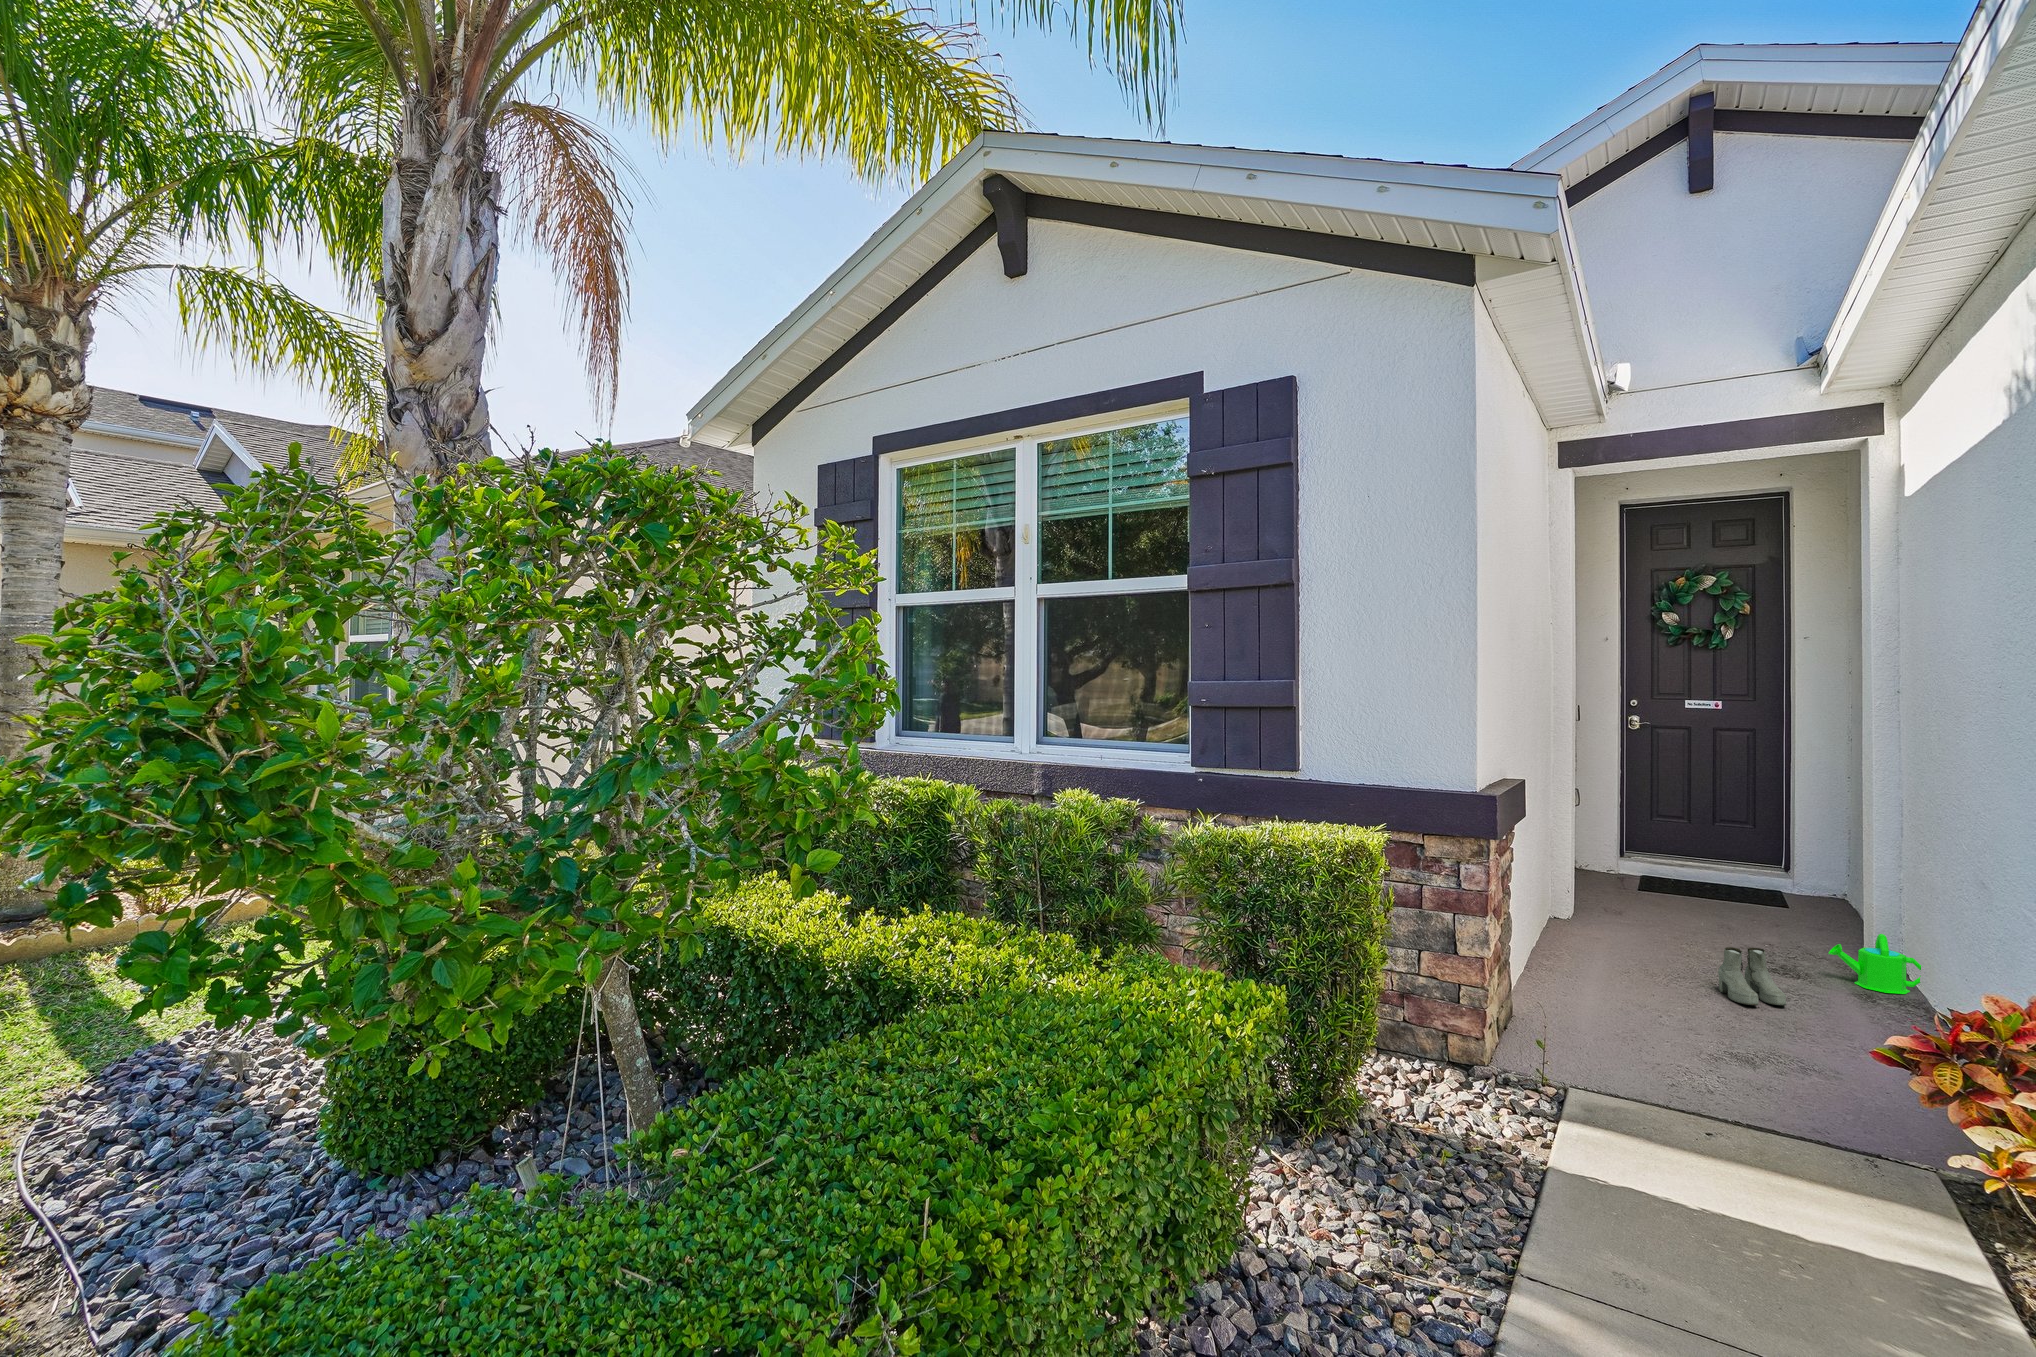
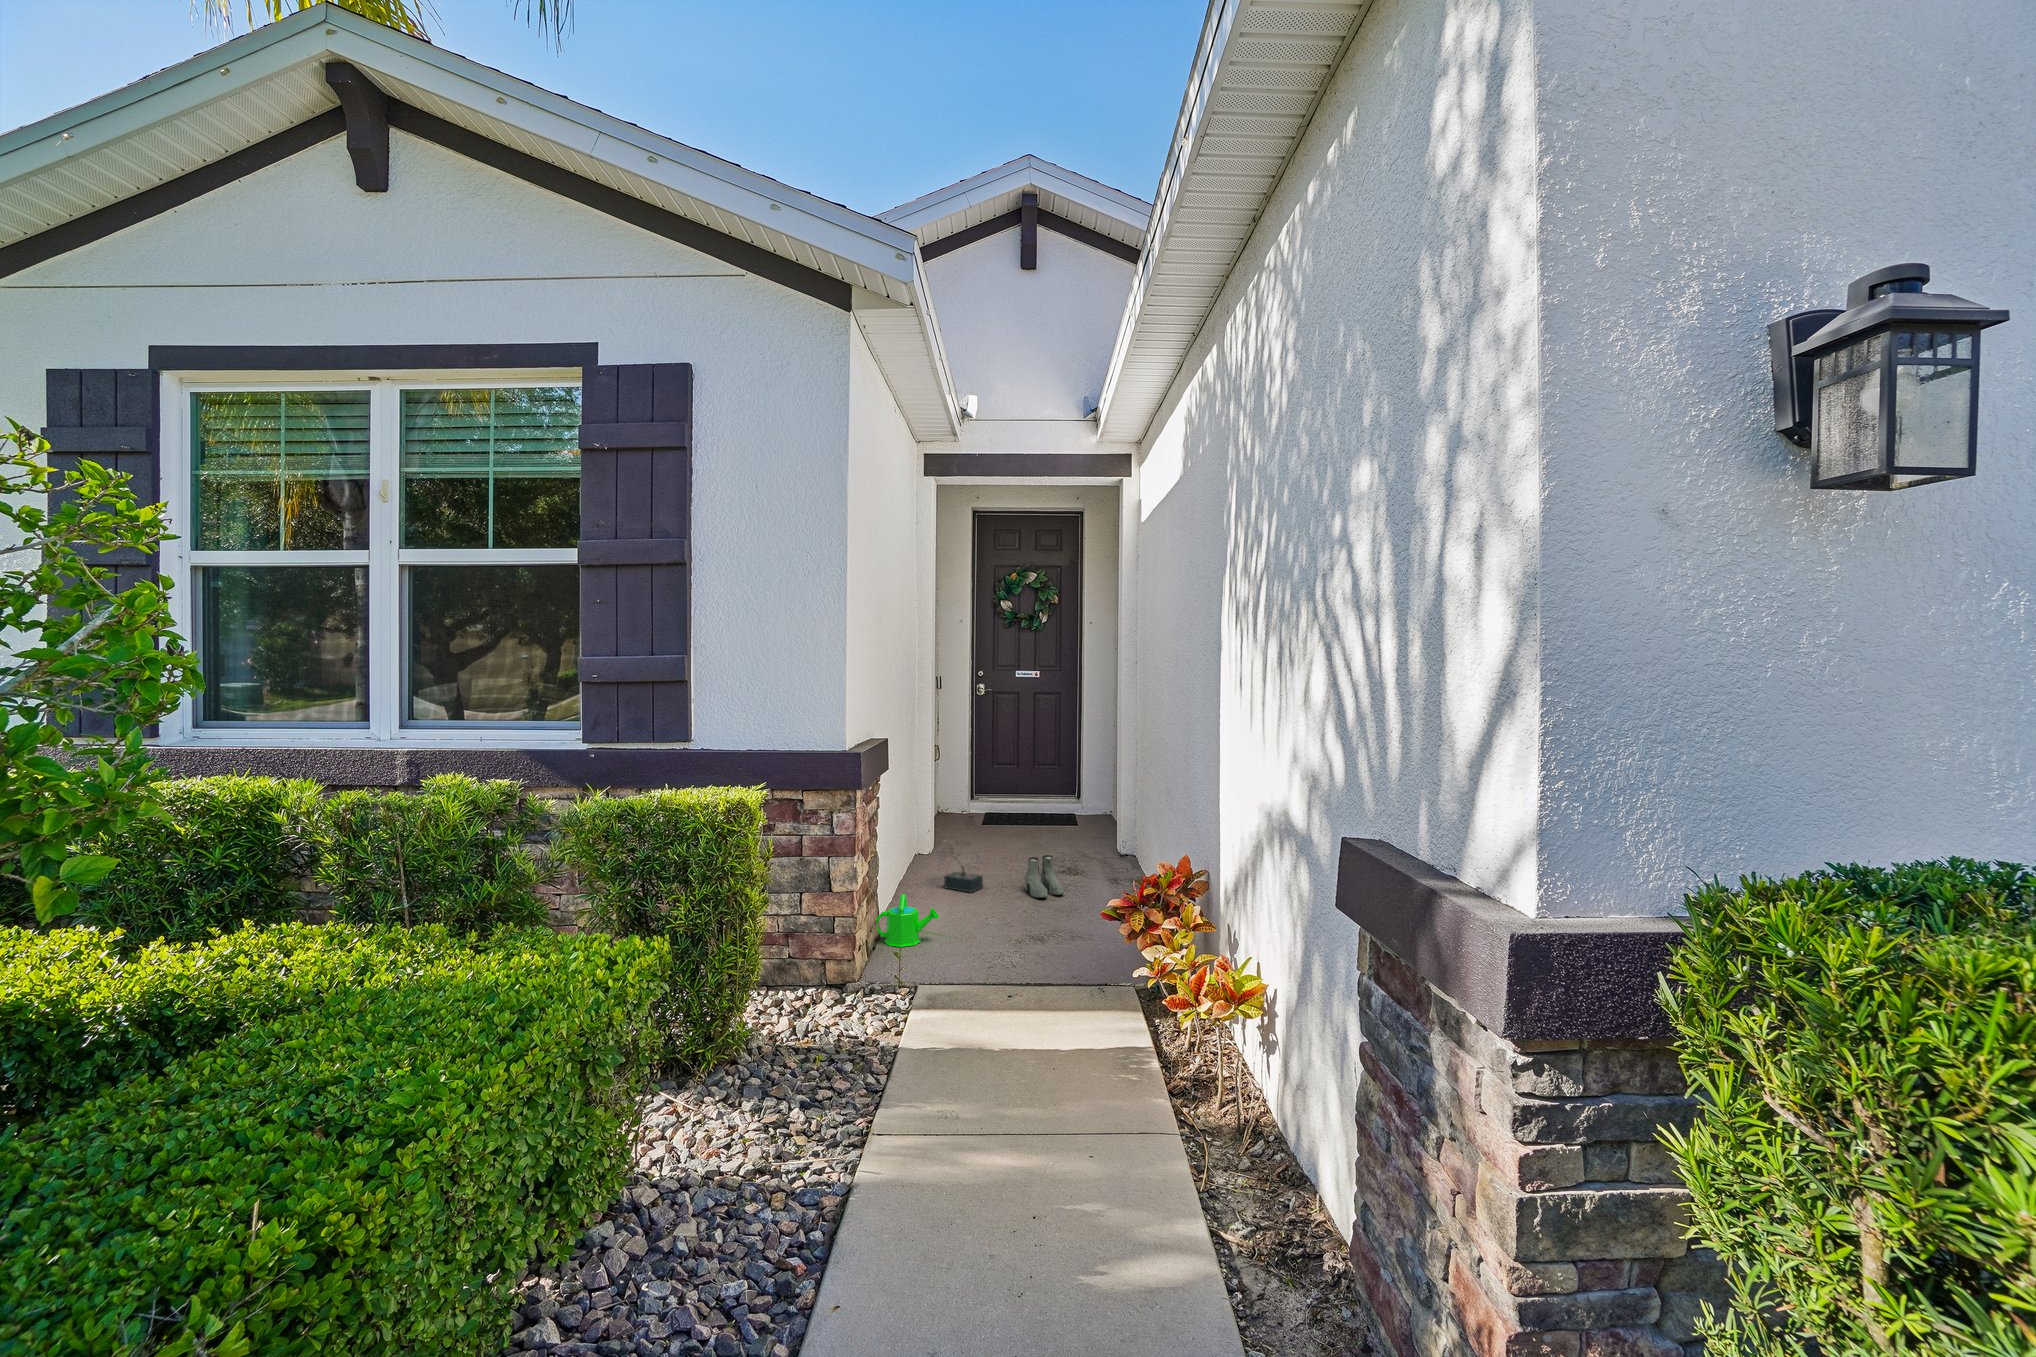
decorative plant: none [1577,907,1662,980] -> present [938,840,988,892]
watering can: present [1828,934,1921,994] -> present [876,894,939,947]

